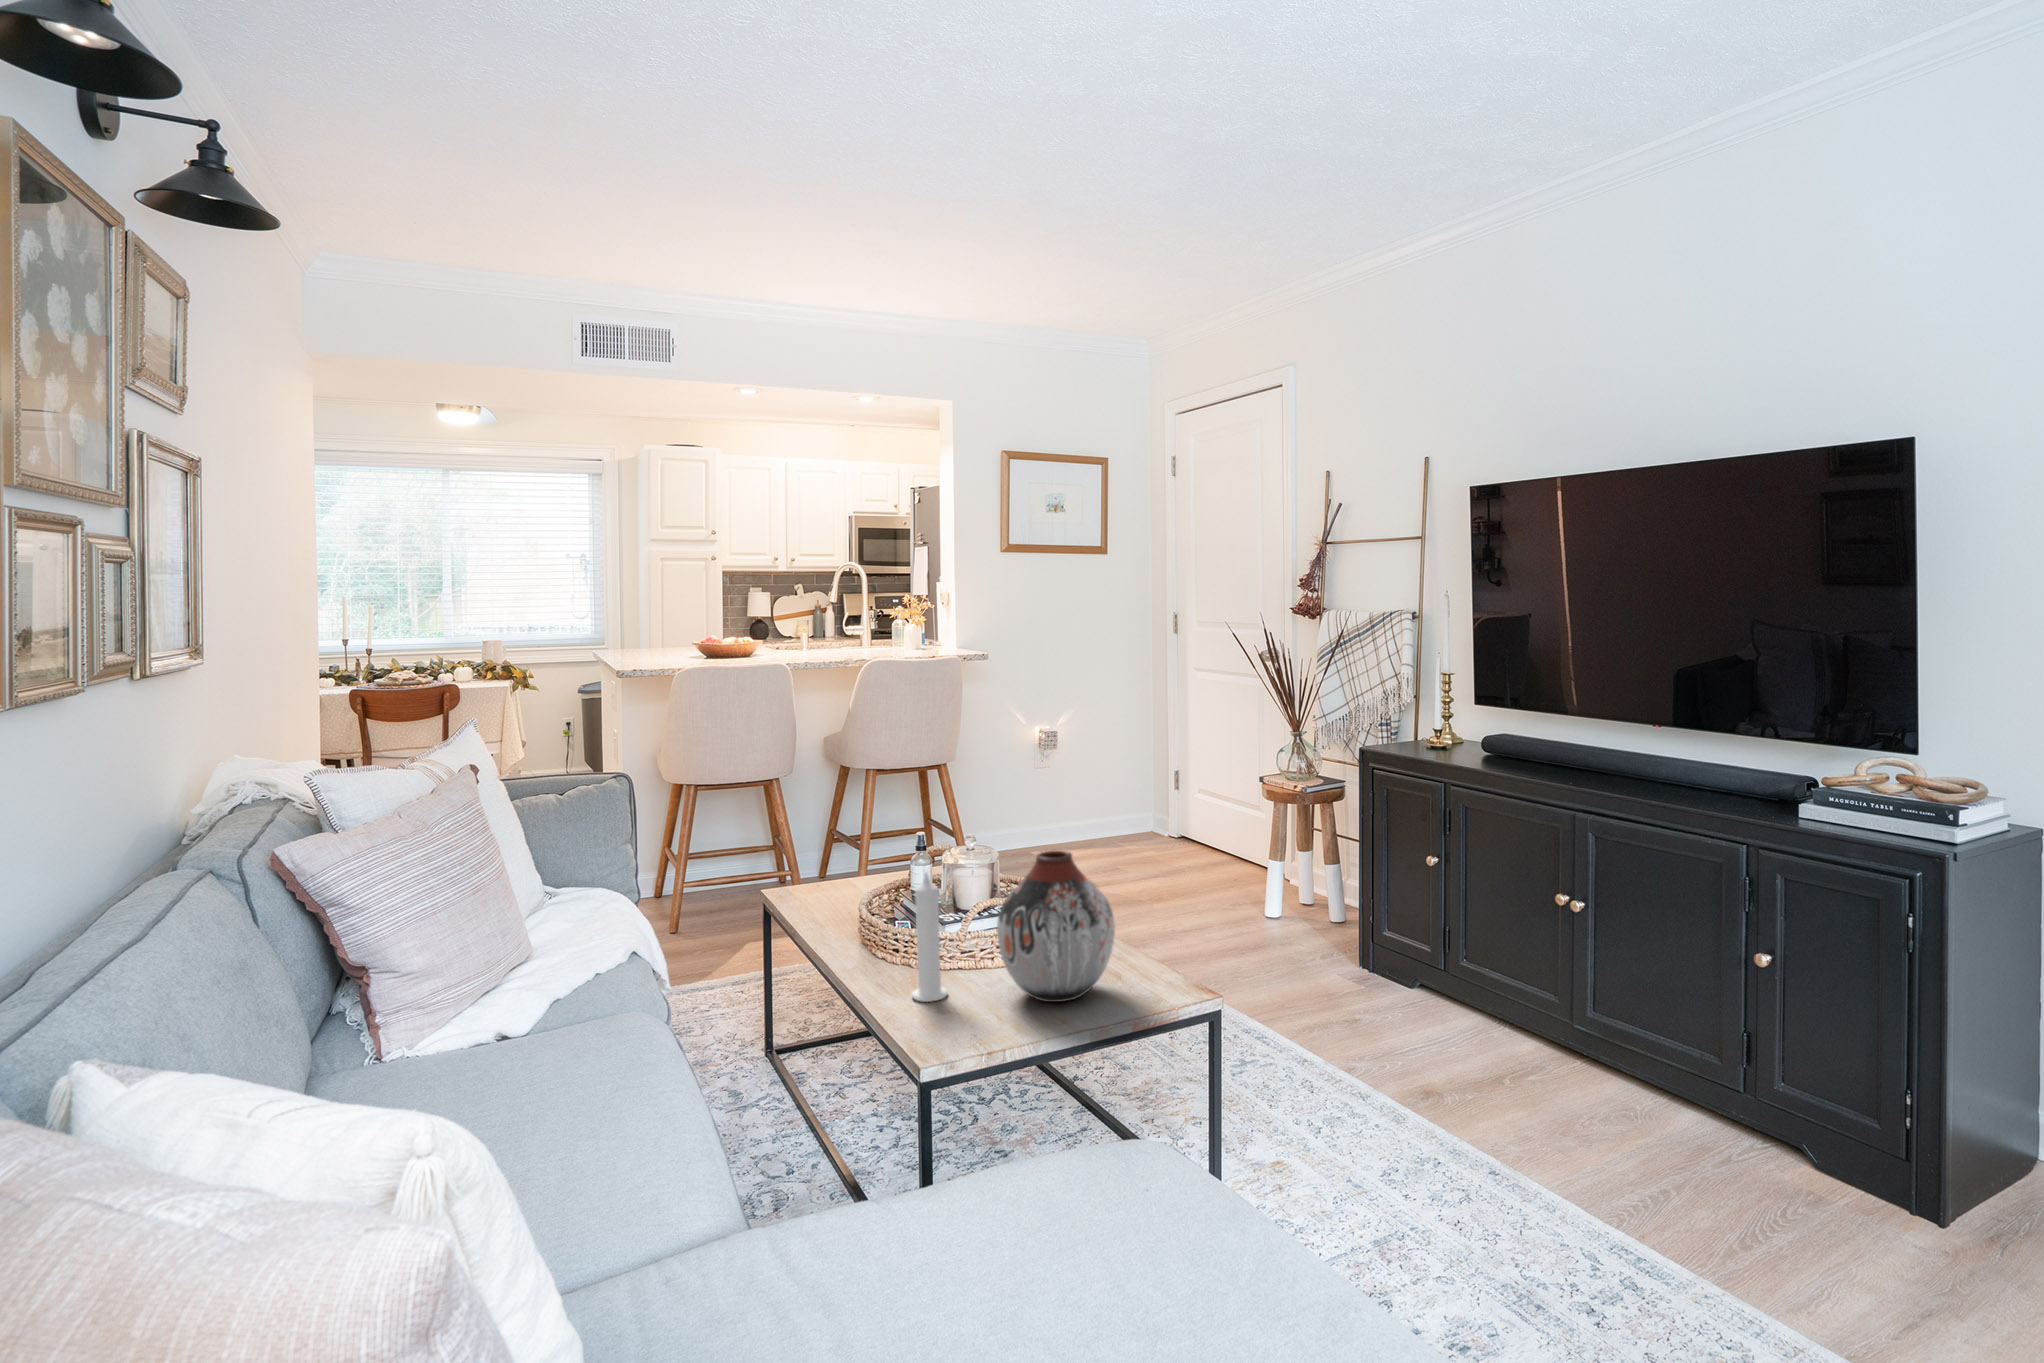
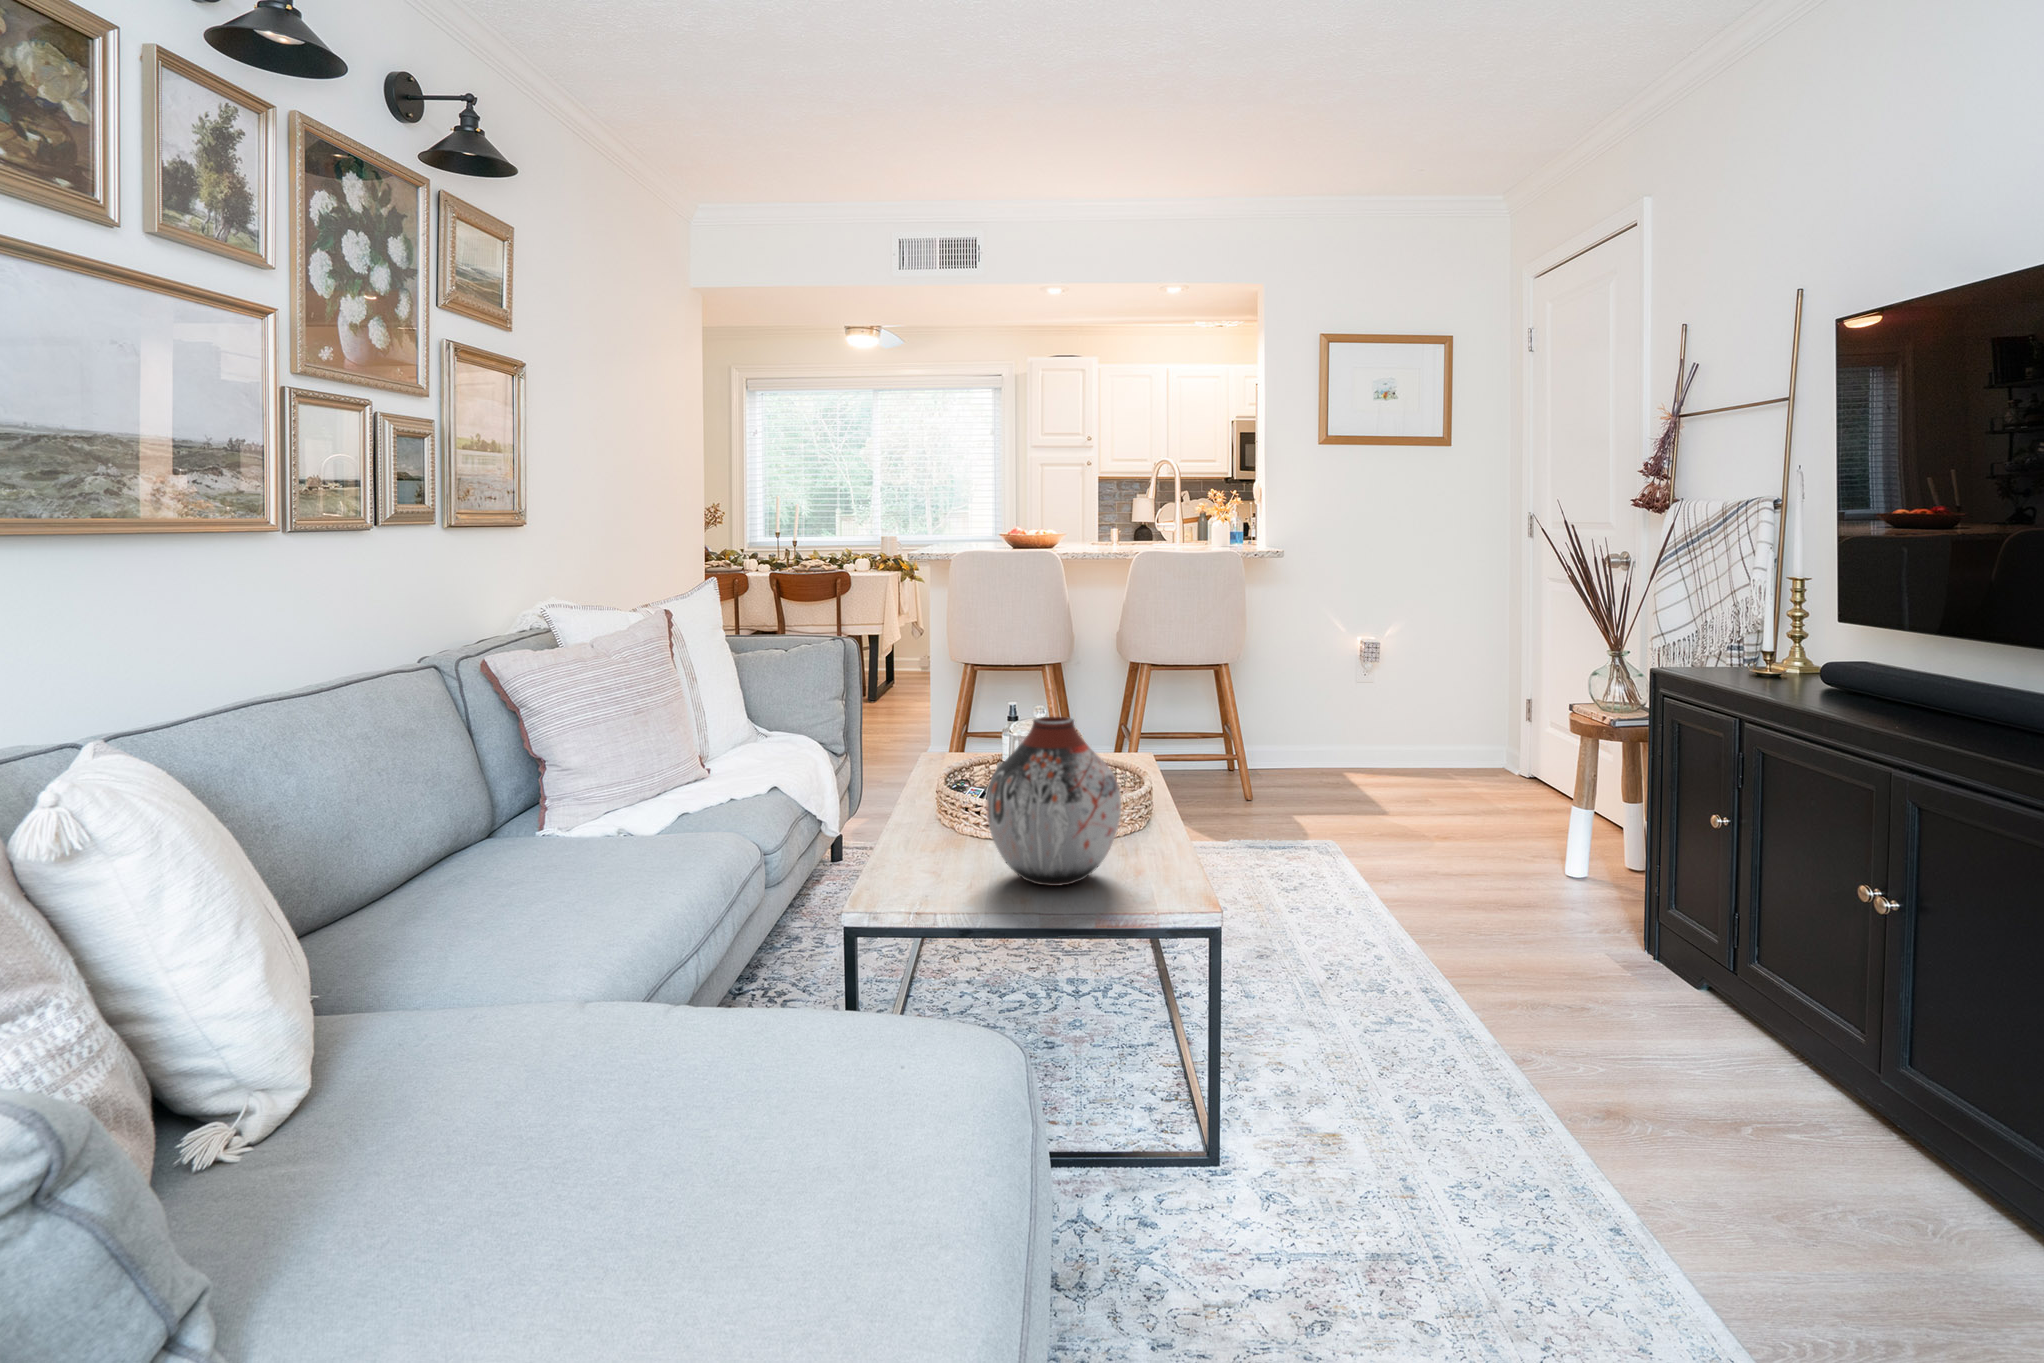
candle: present [912,872,947,1002] -> none [914,725,953,864]

